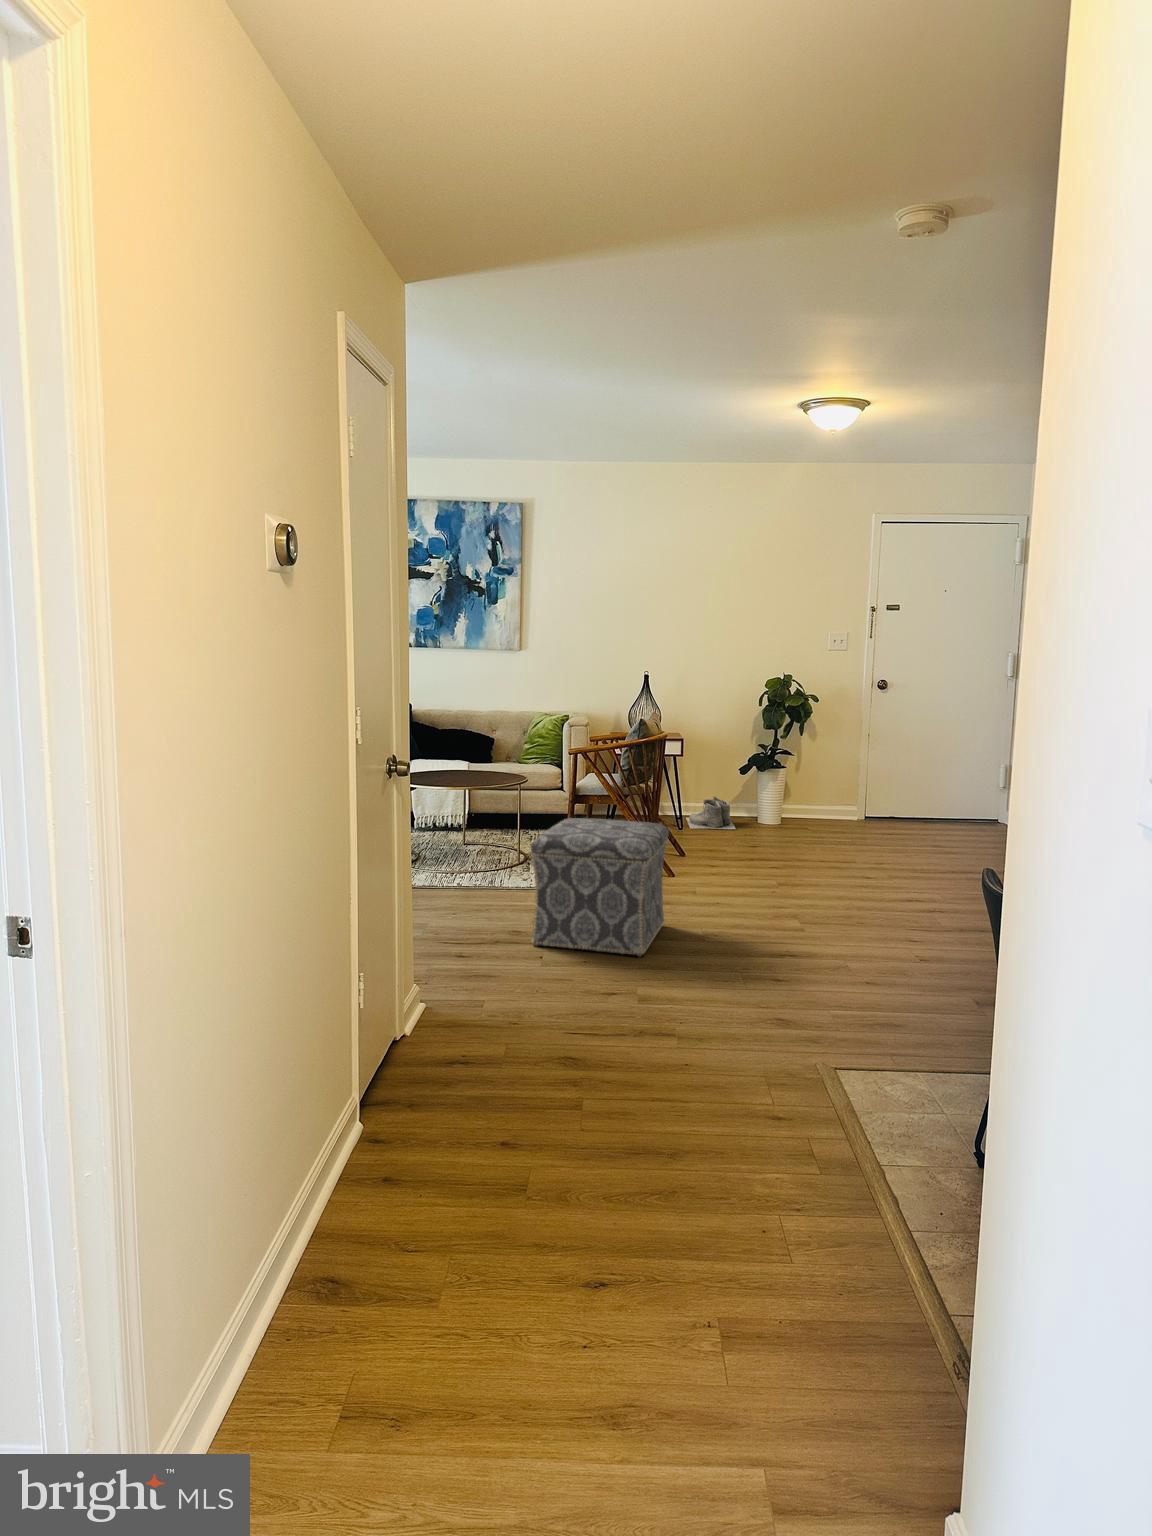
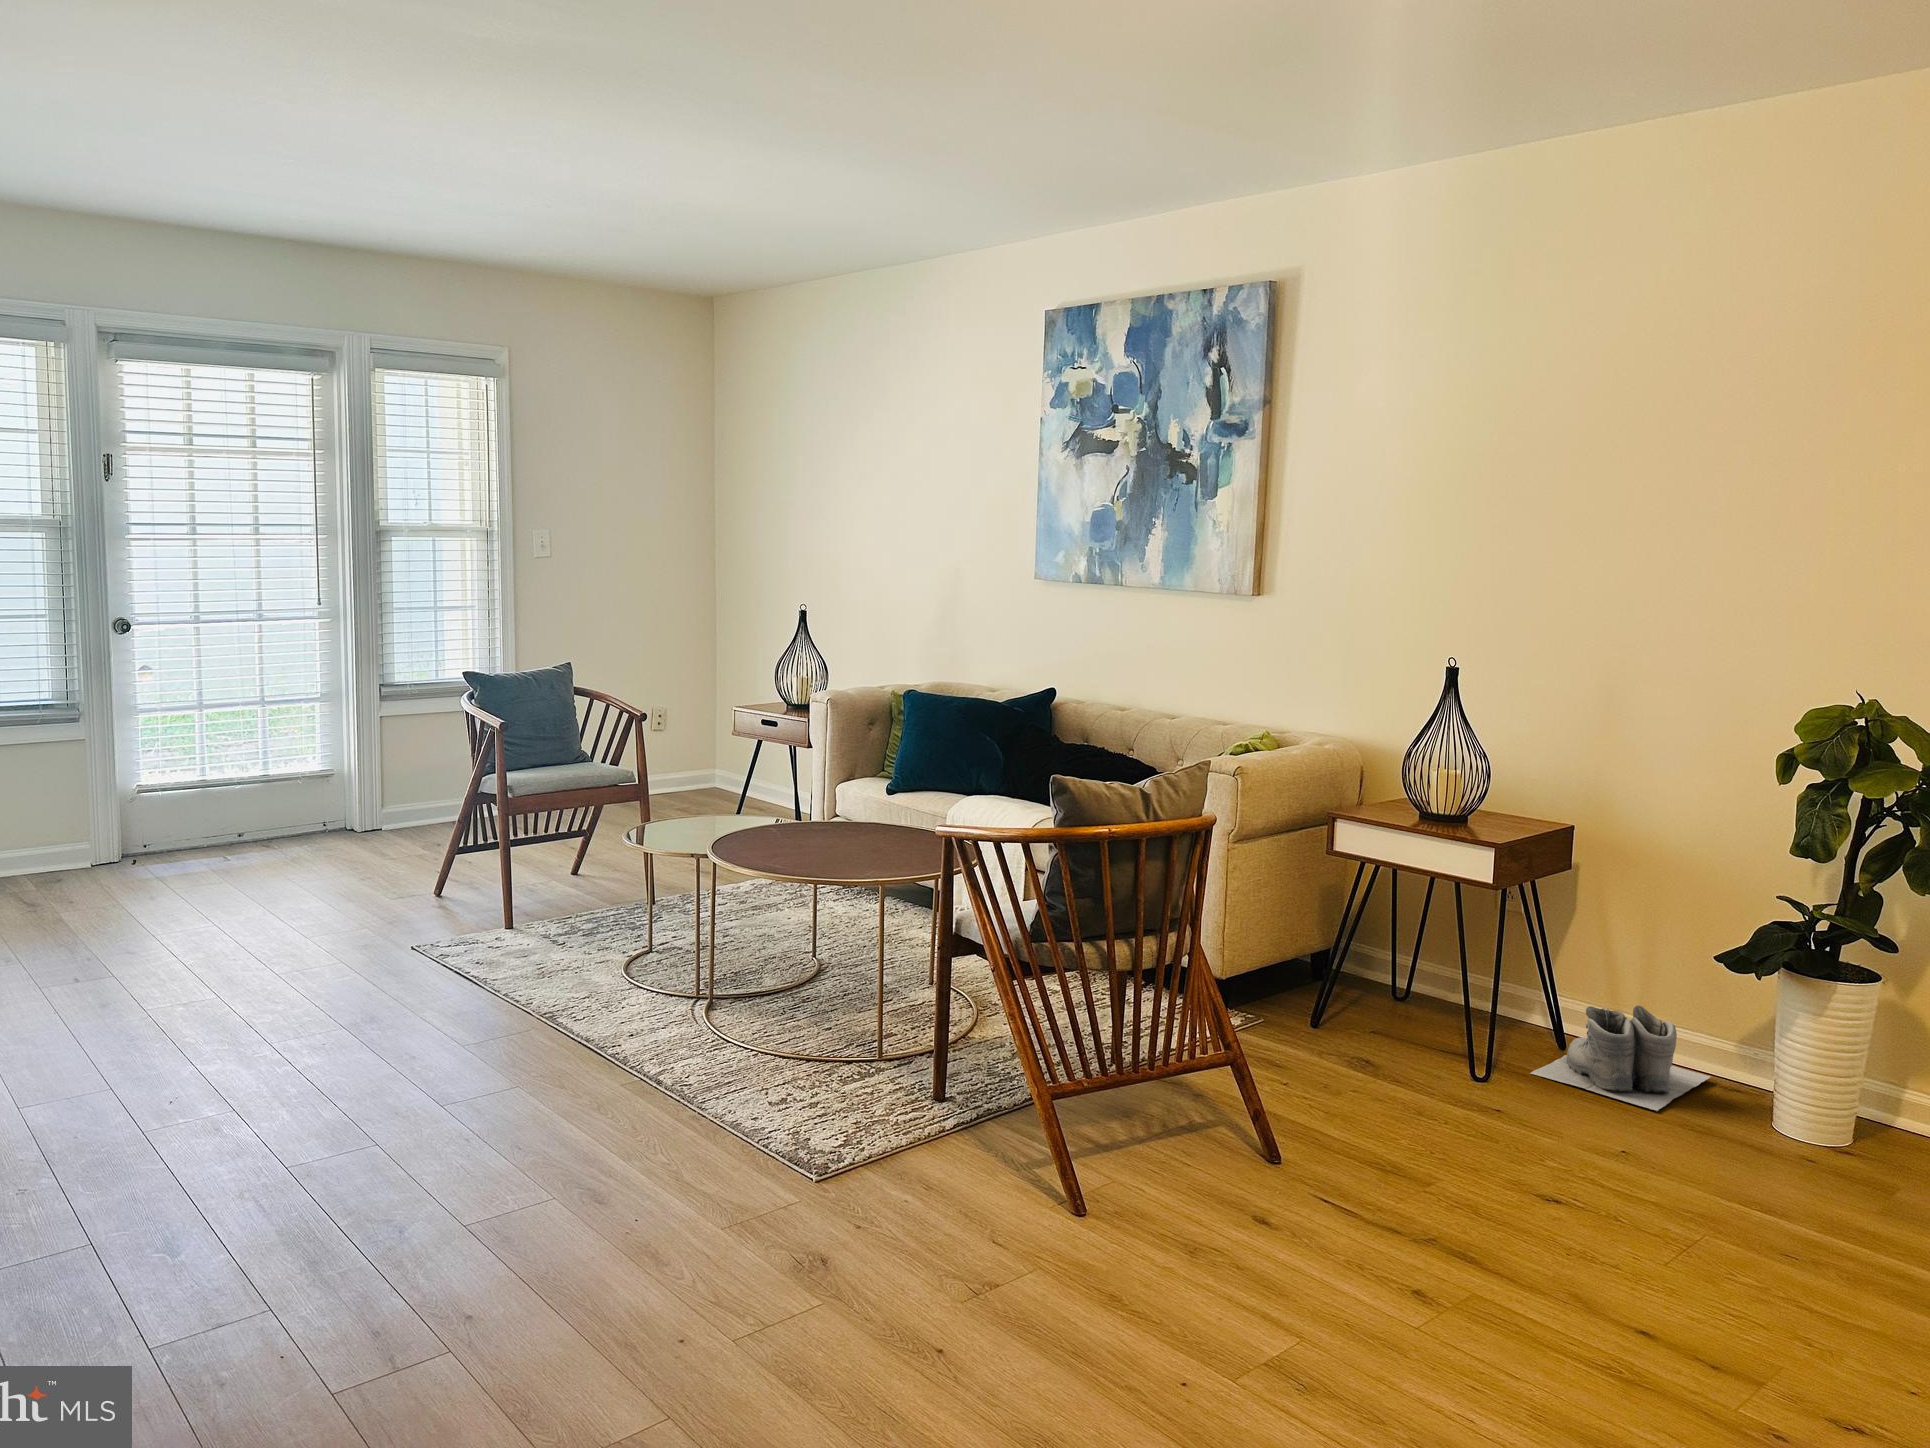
ottoman: present [531,818,669,957] -> none [405,941,763,1336]

